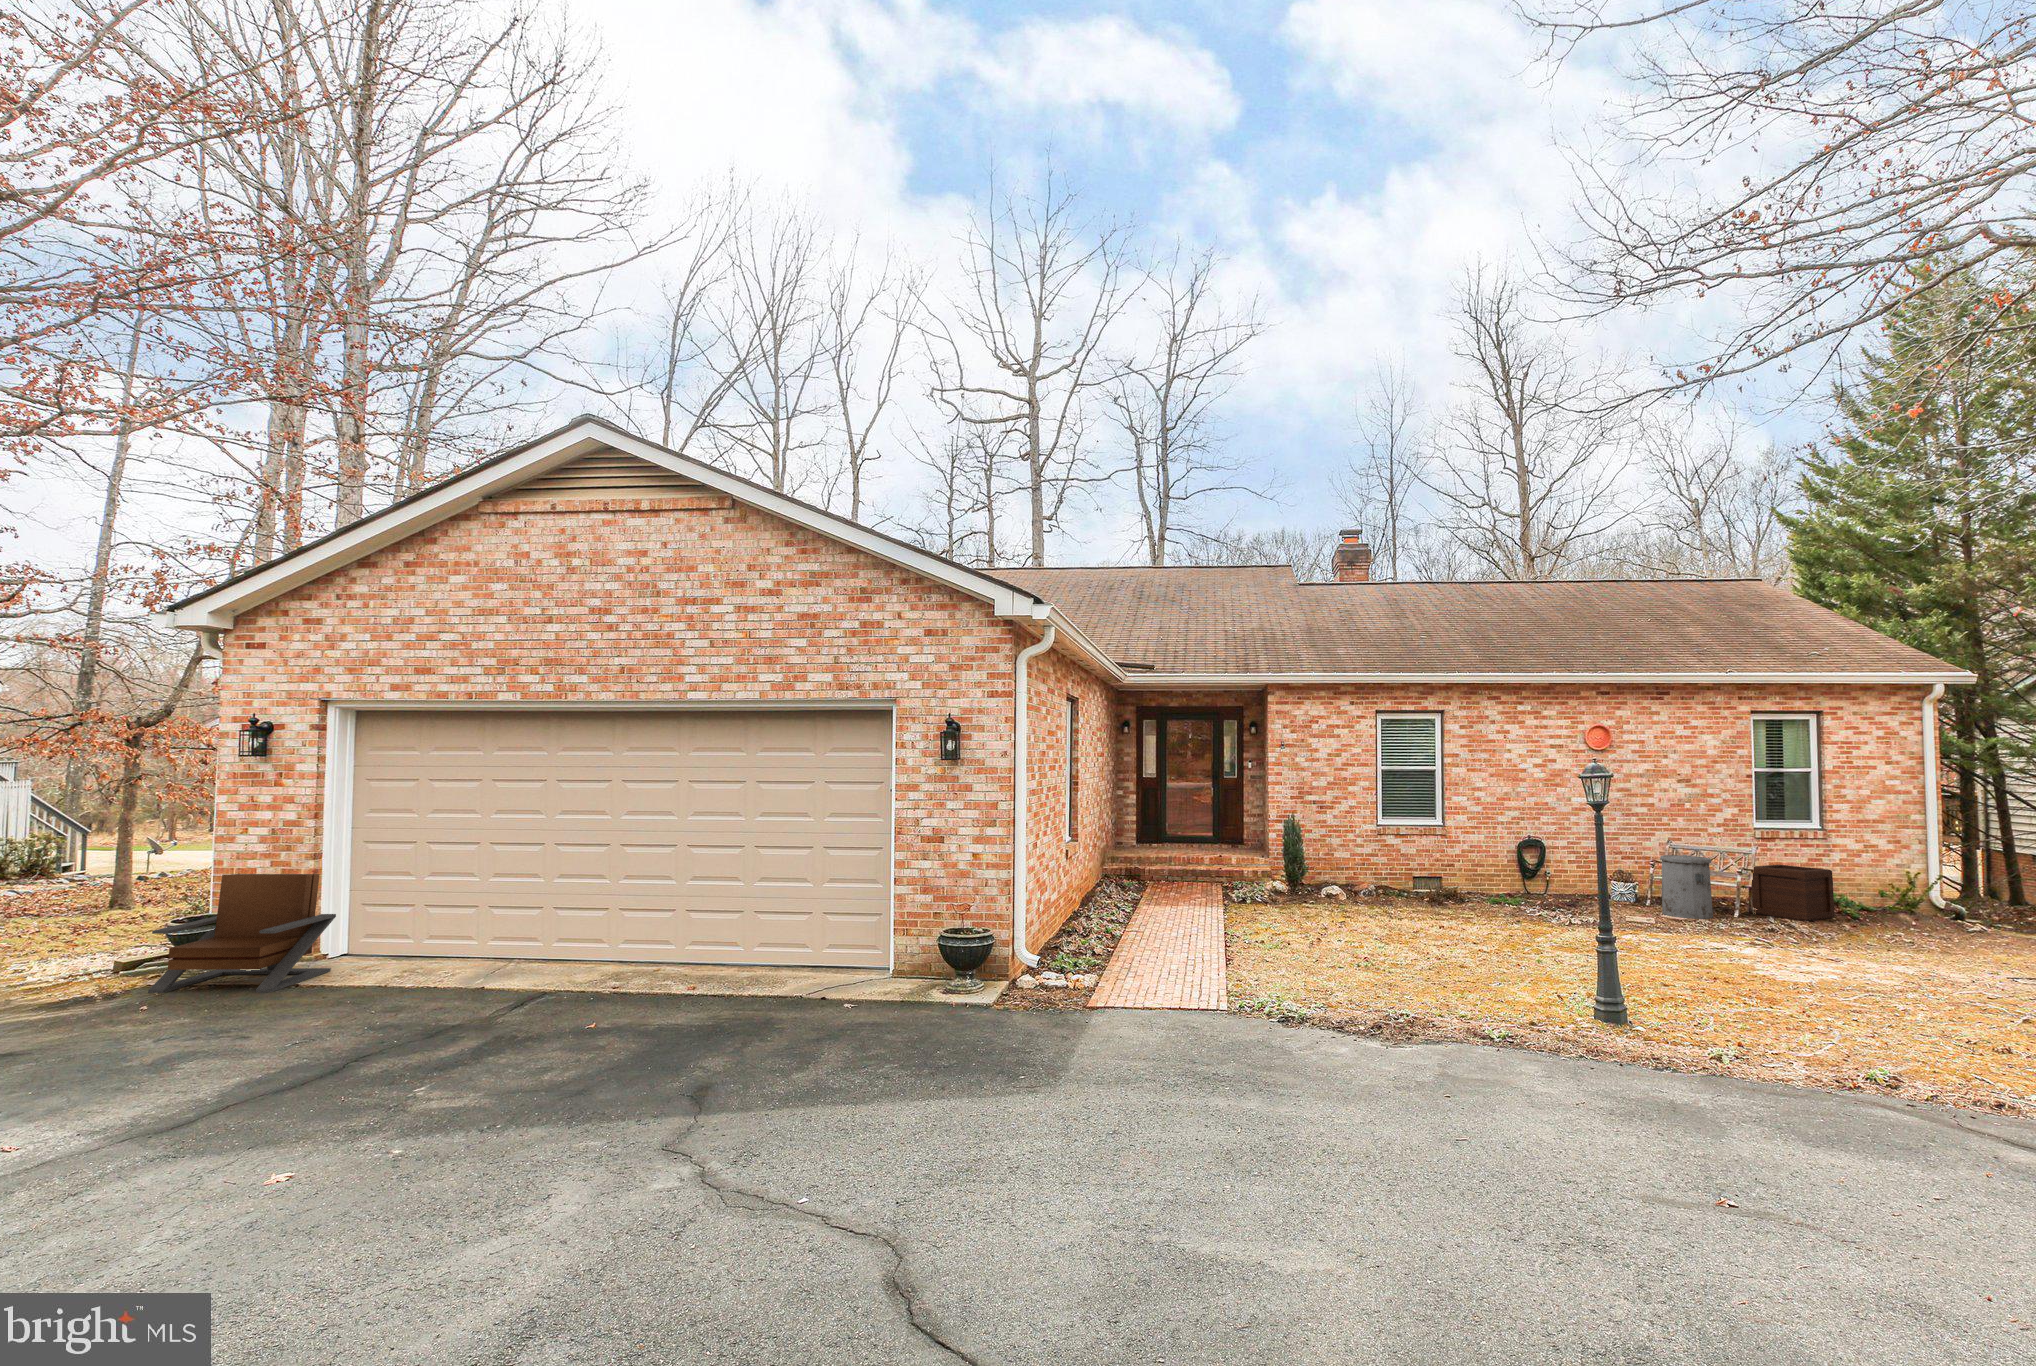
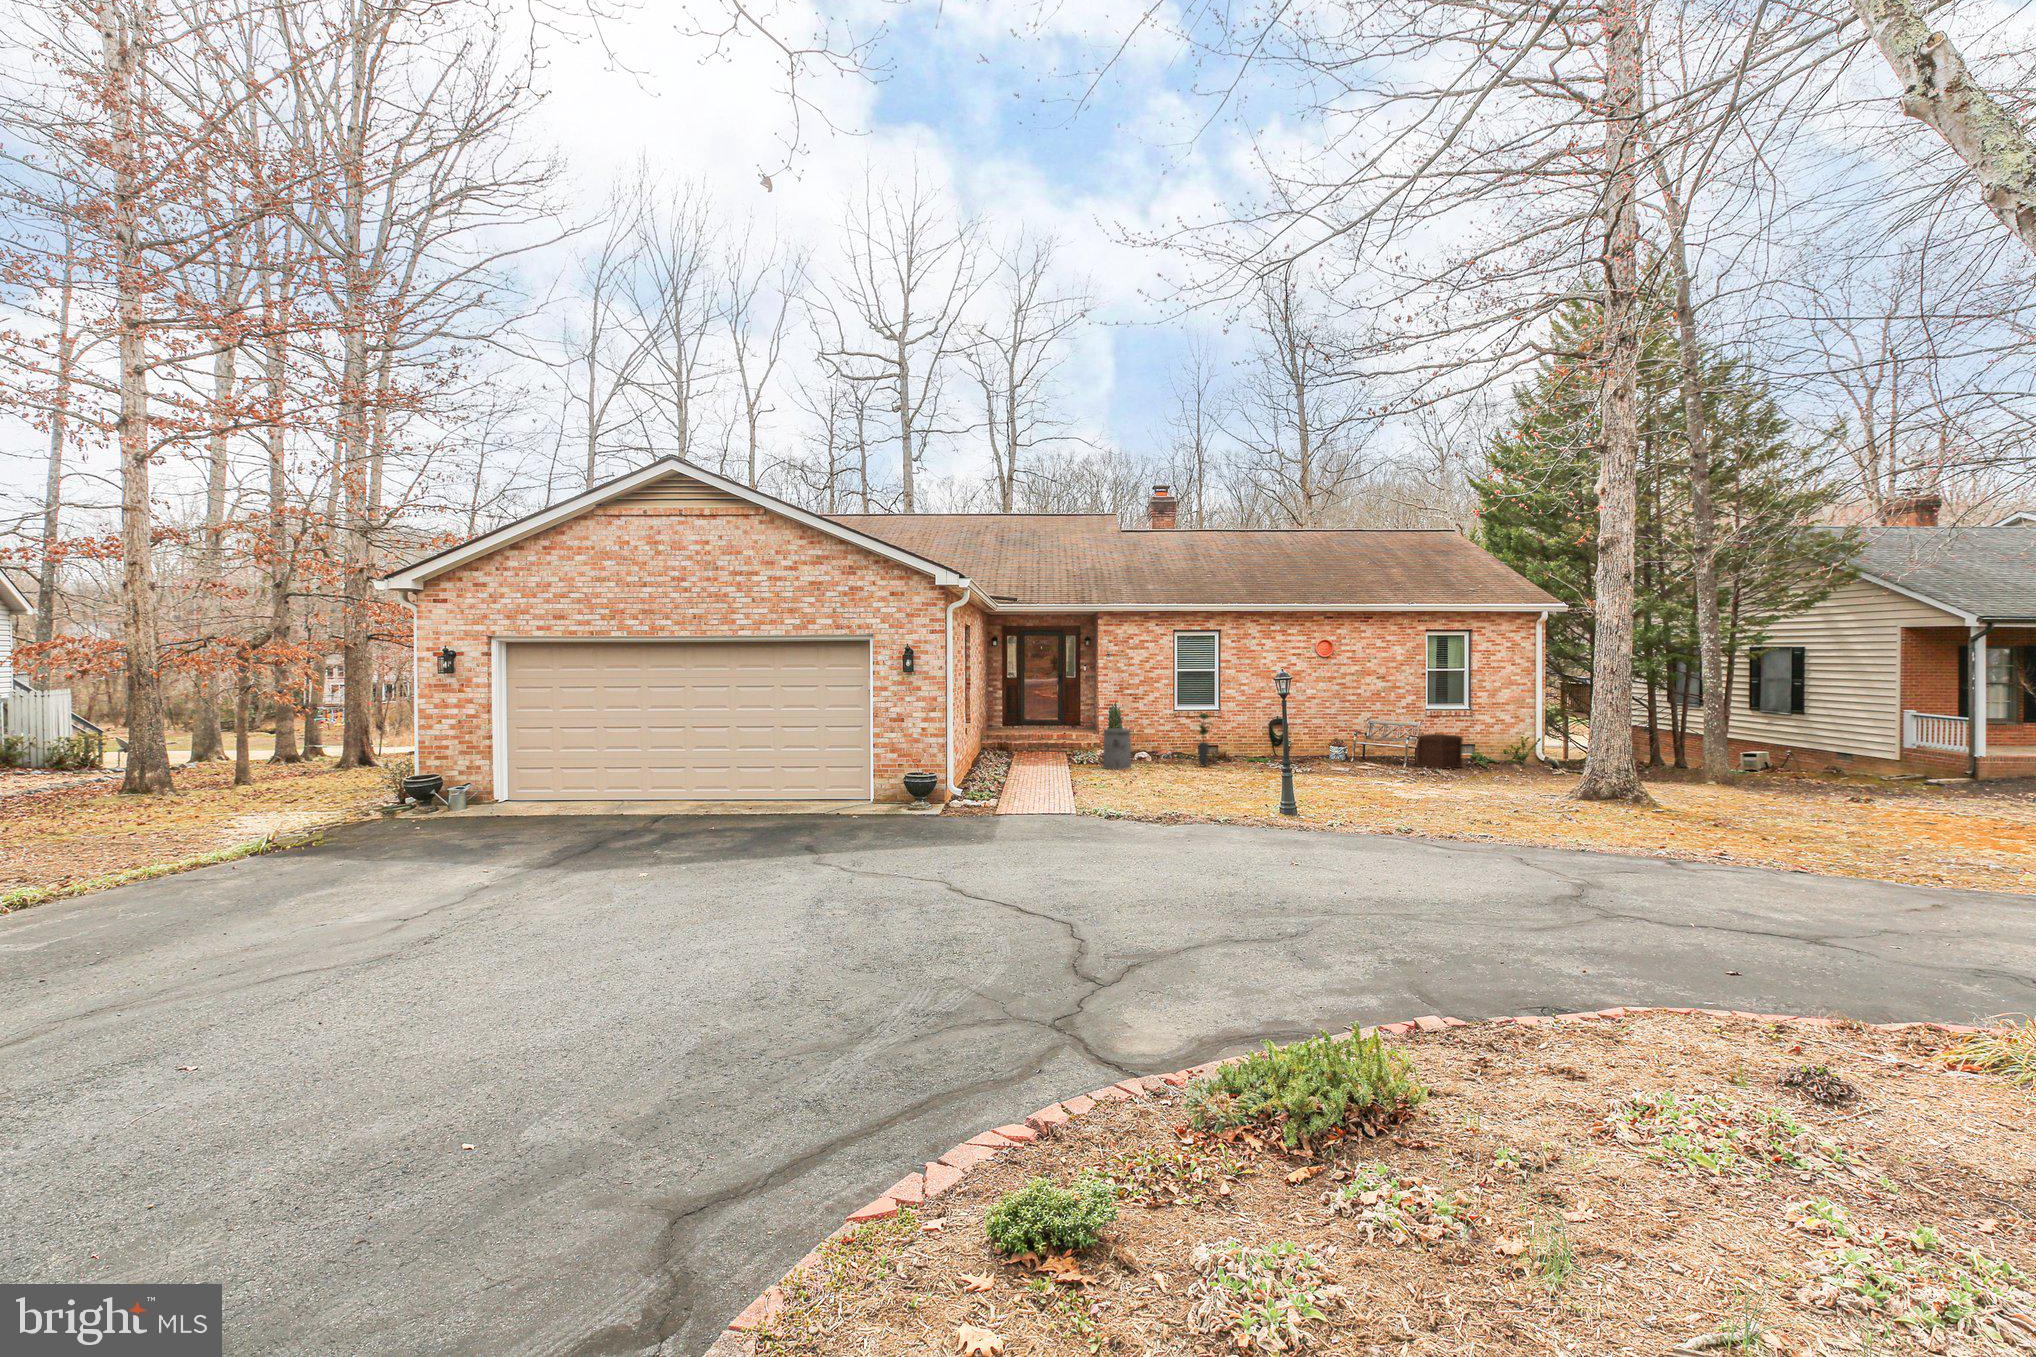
potted plant: none [1399,828,1434,906] -> present [1198,713,1212,766]
trash can: present [1660,855,1713,919] -> present [1103,728,1131,770]
lounge chair: present [148,874,336,993] -> none [418,749,507,821]

